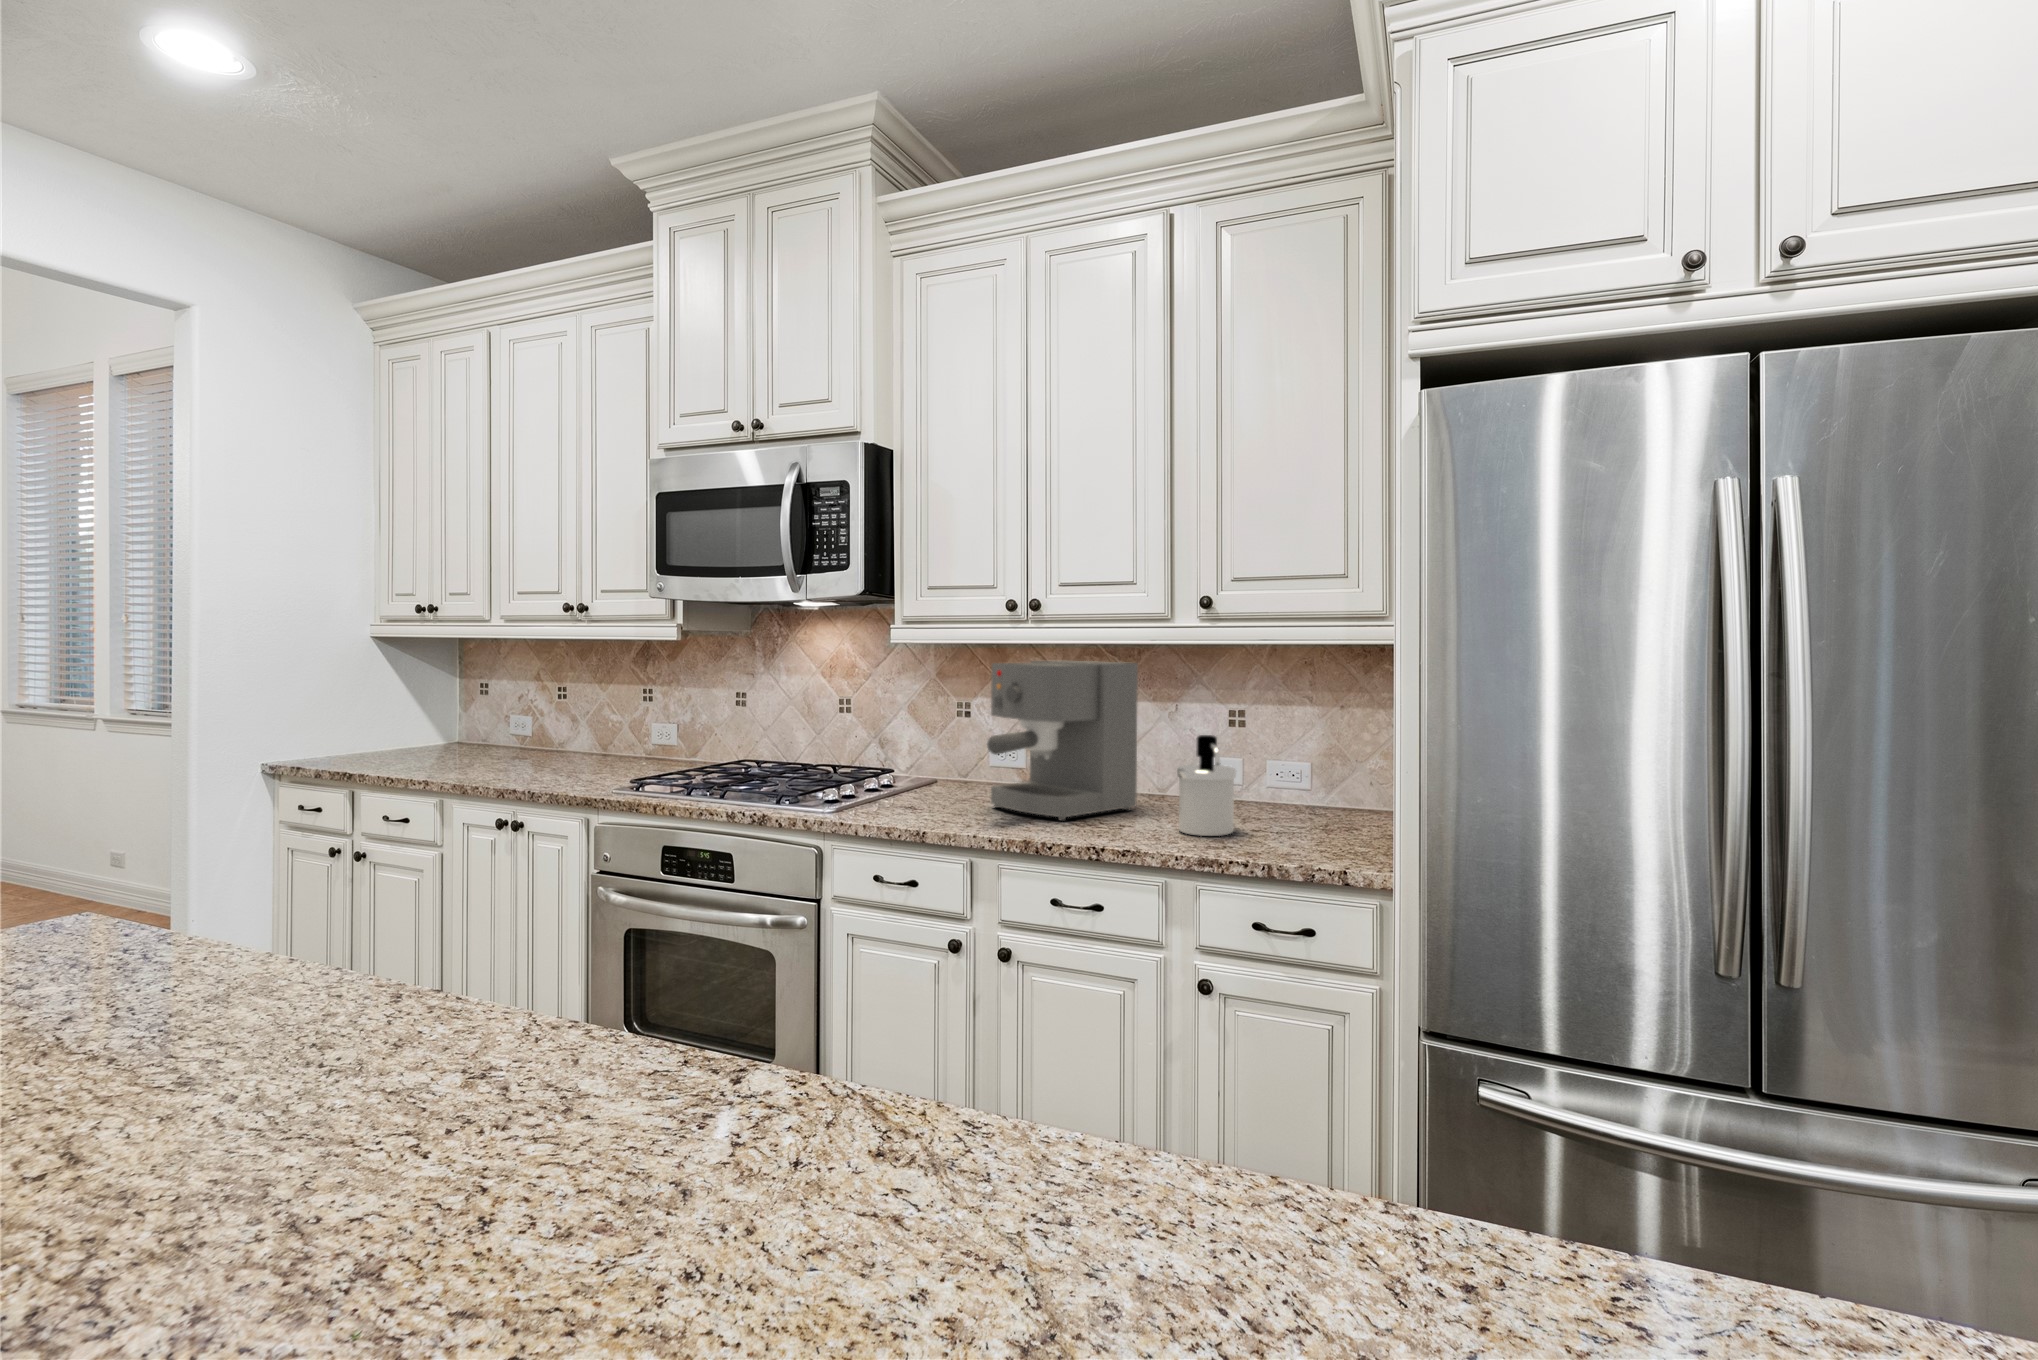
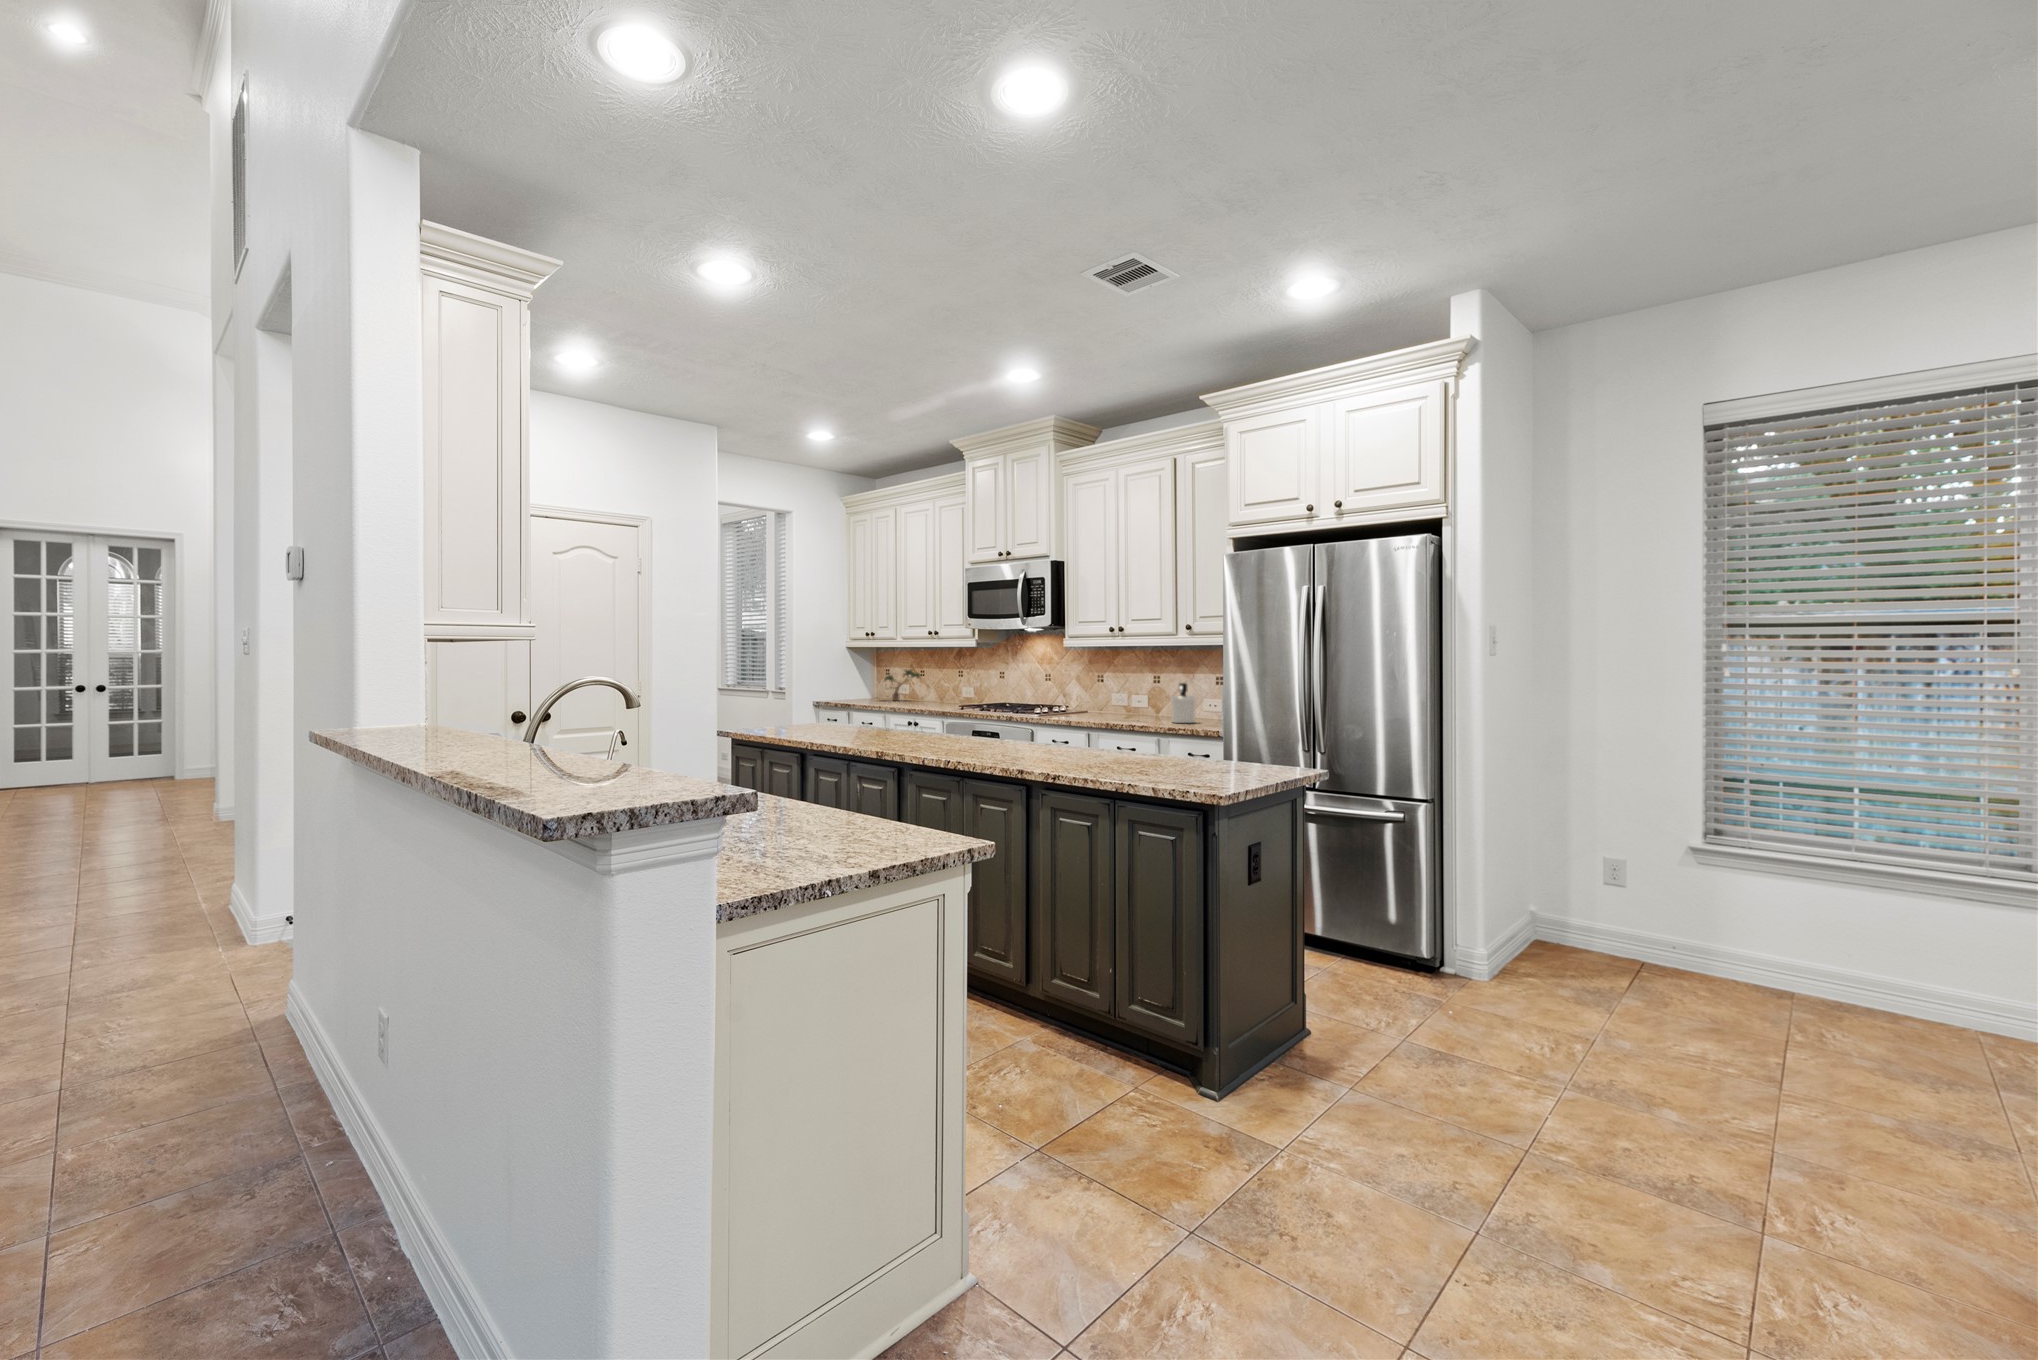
coffee maker: present [987,661,1138,820] -> none [1096,654,1165,719]
potted plant: none [444,679,564,755] -> present [884,669,920,701]

